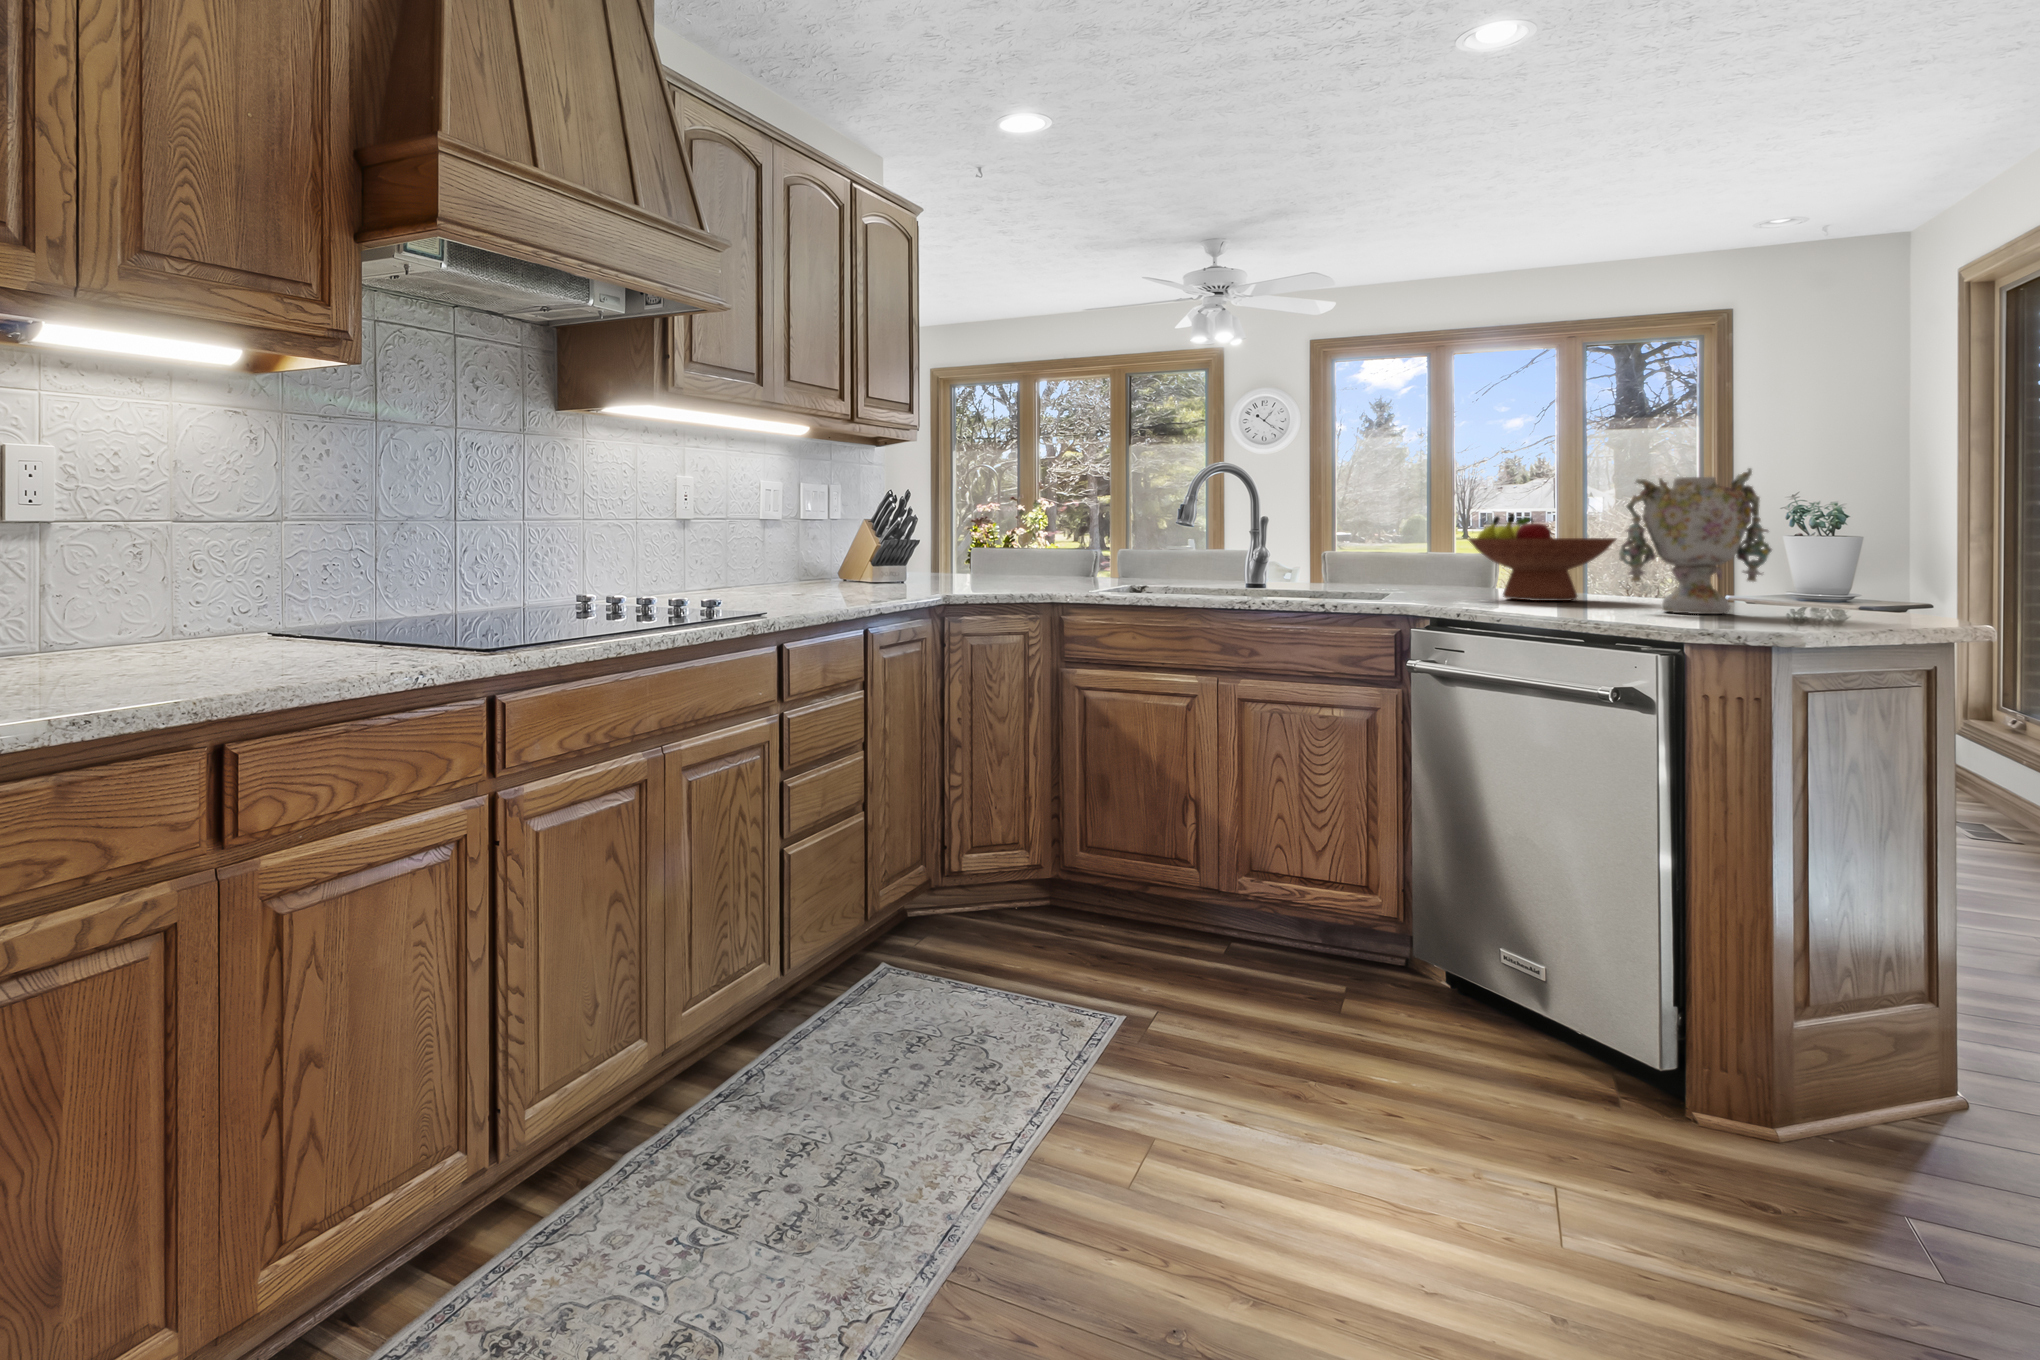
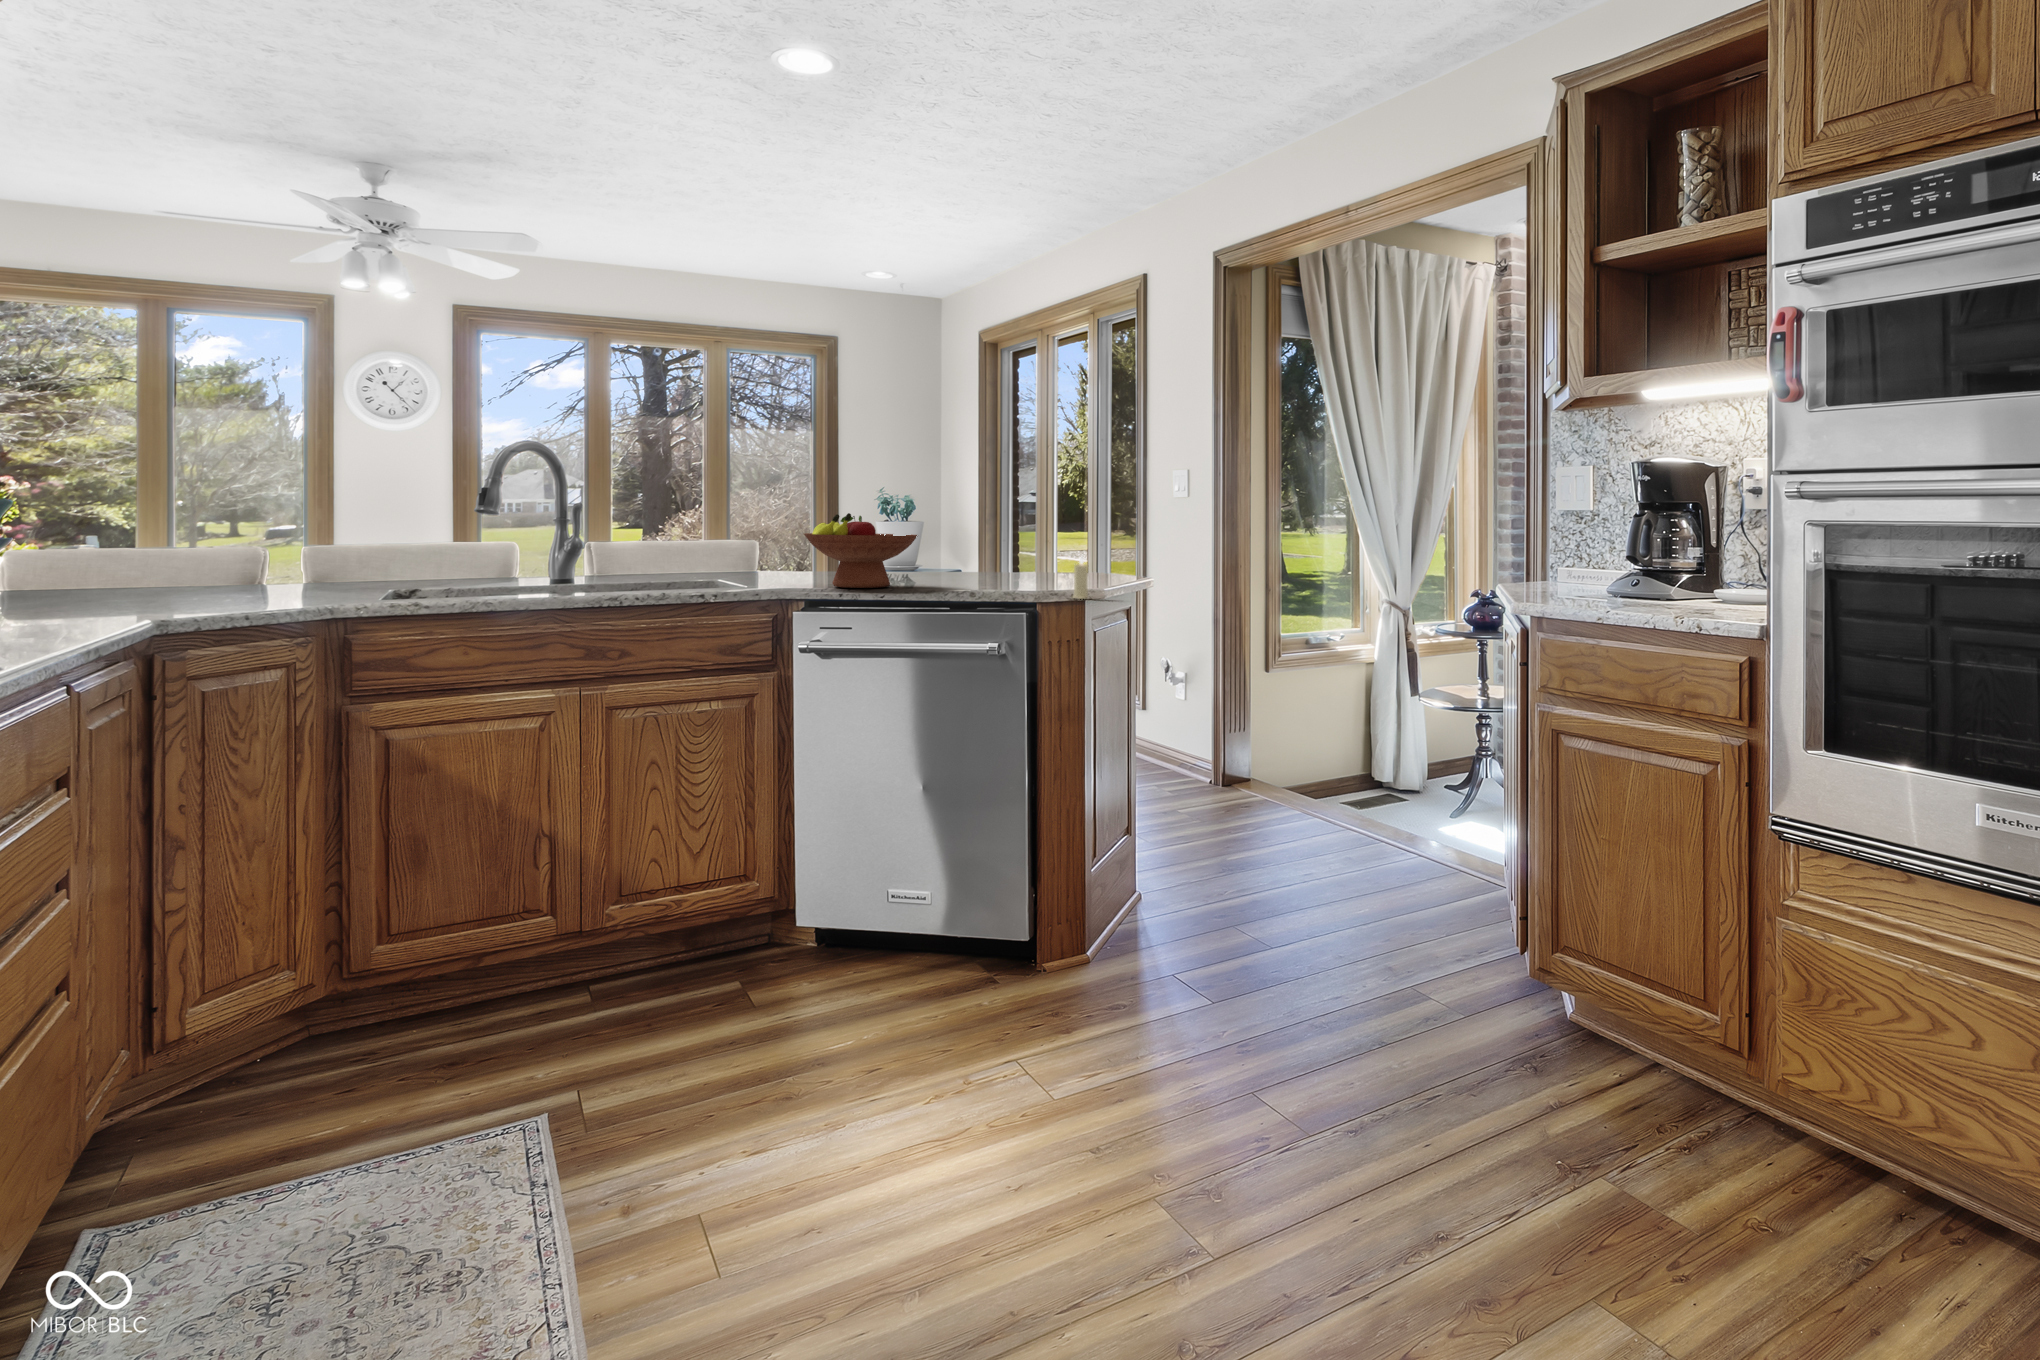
vase: present [1619,468,1772,614] -> none [951,486,1037,595]
candle: none [1793,558,1824,623] -> present [1074,557,1088,599]

